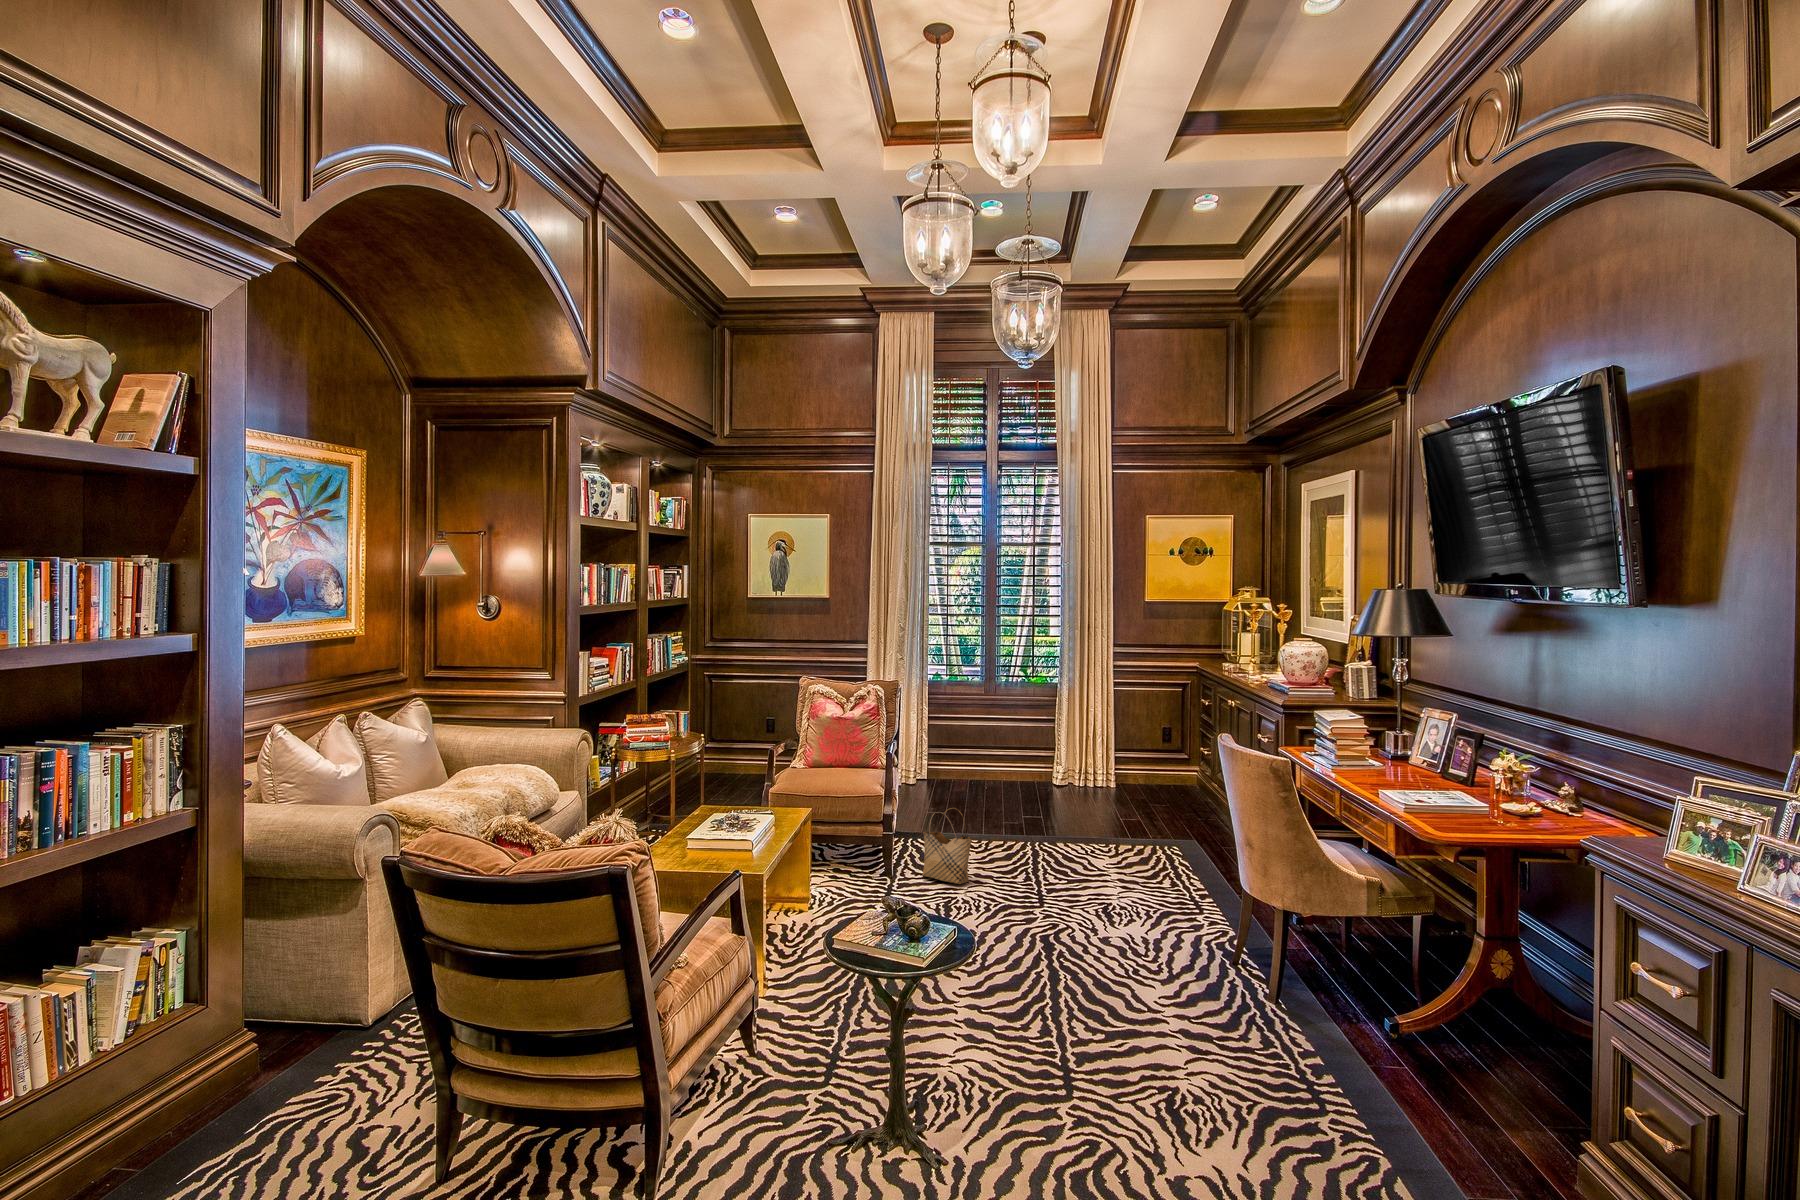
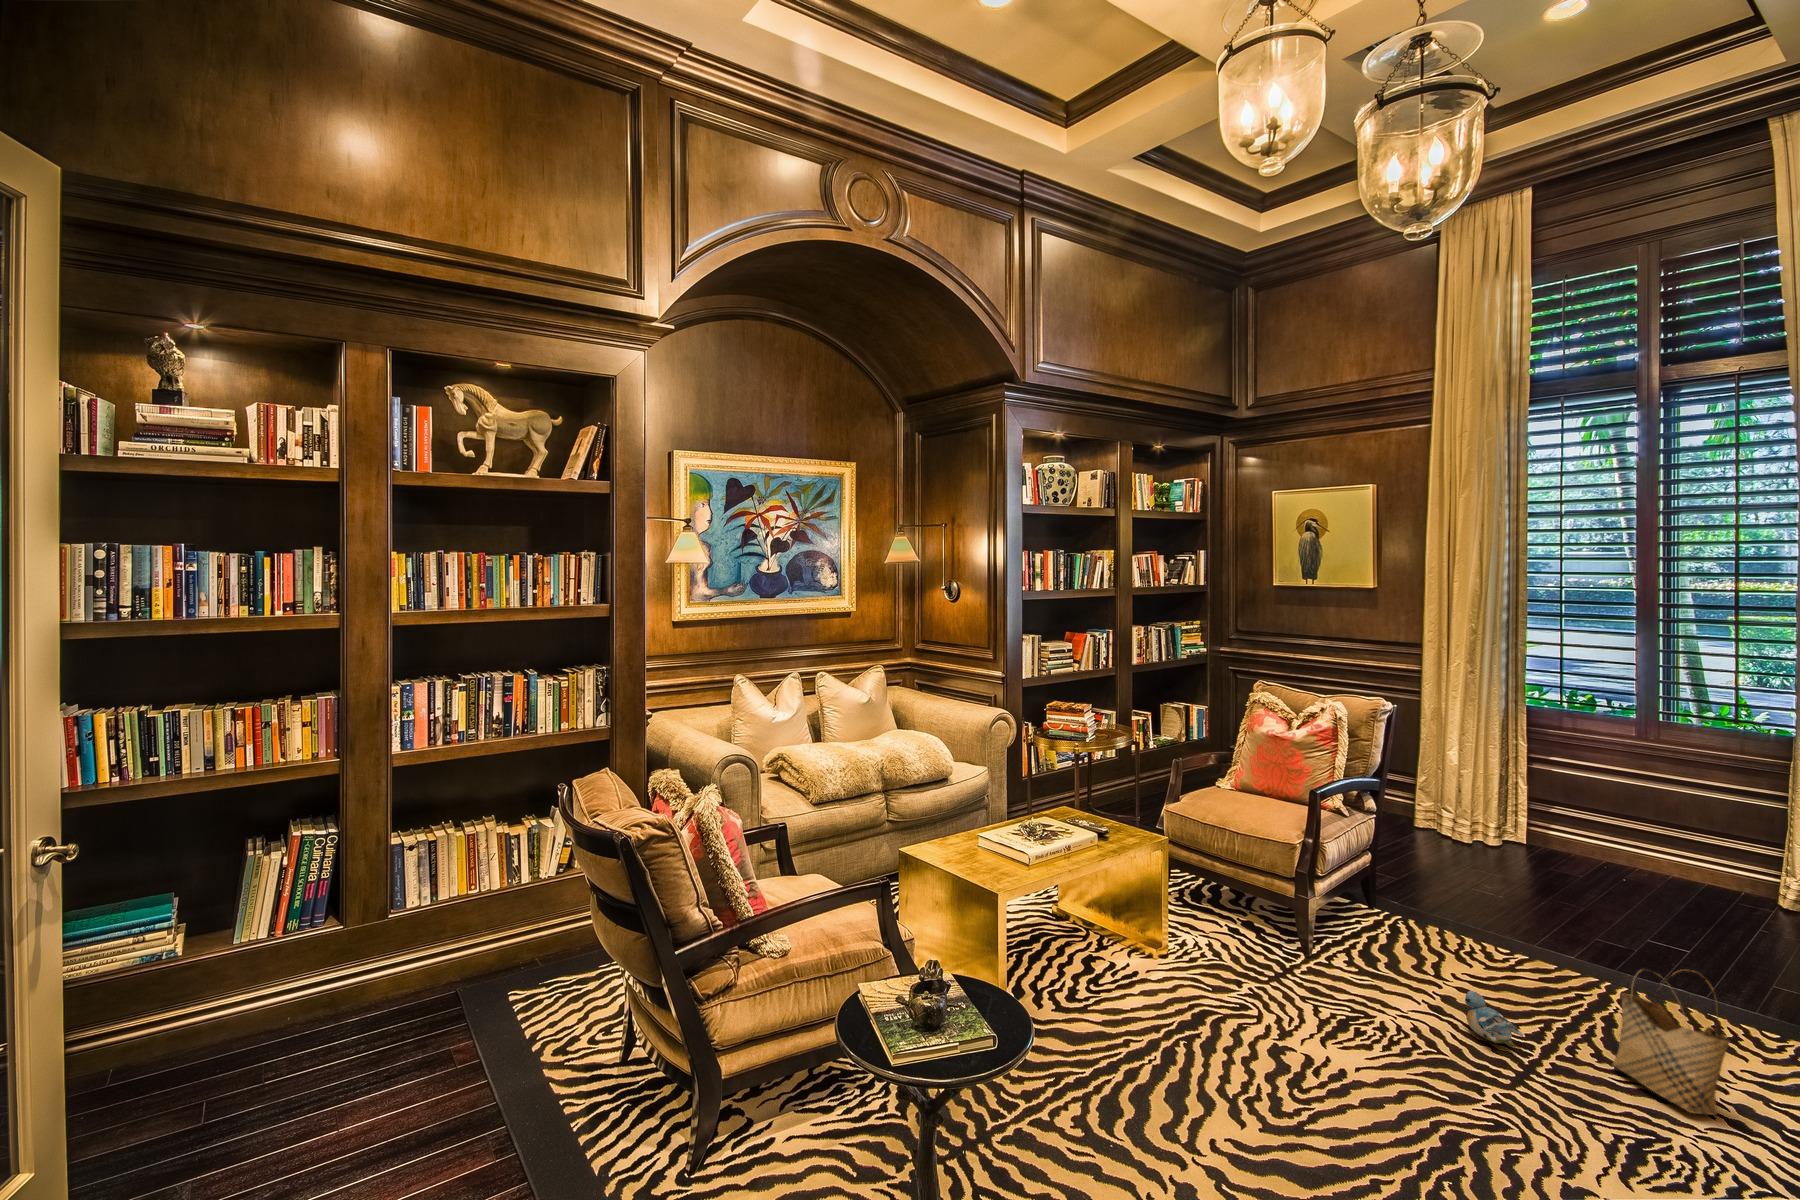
plush toy: none [849,857,881,884] -> present [1465,991,1523,1047]

